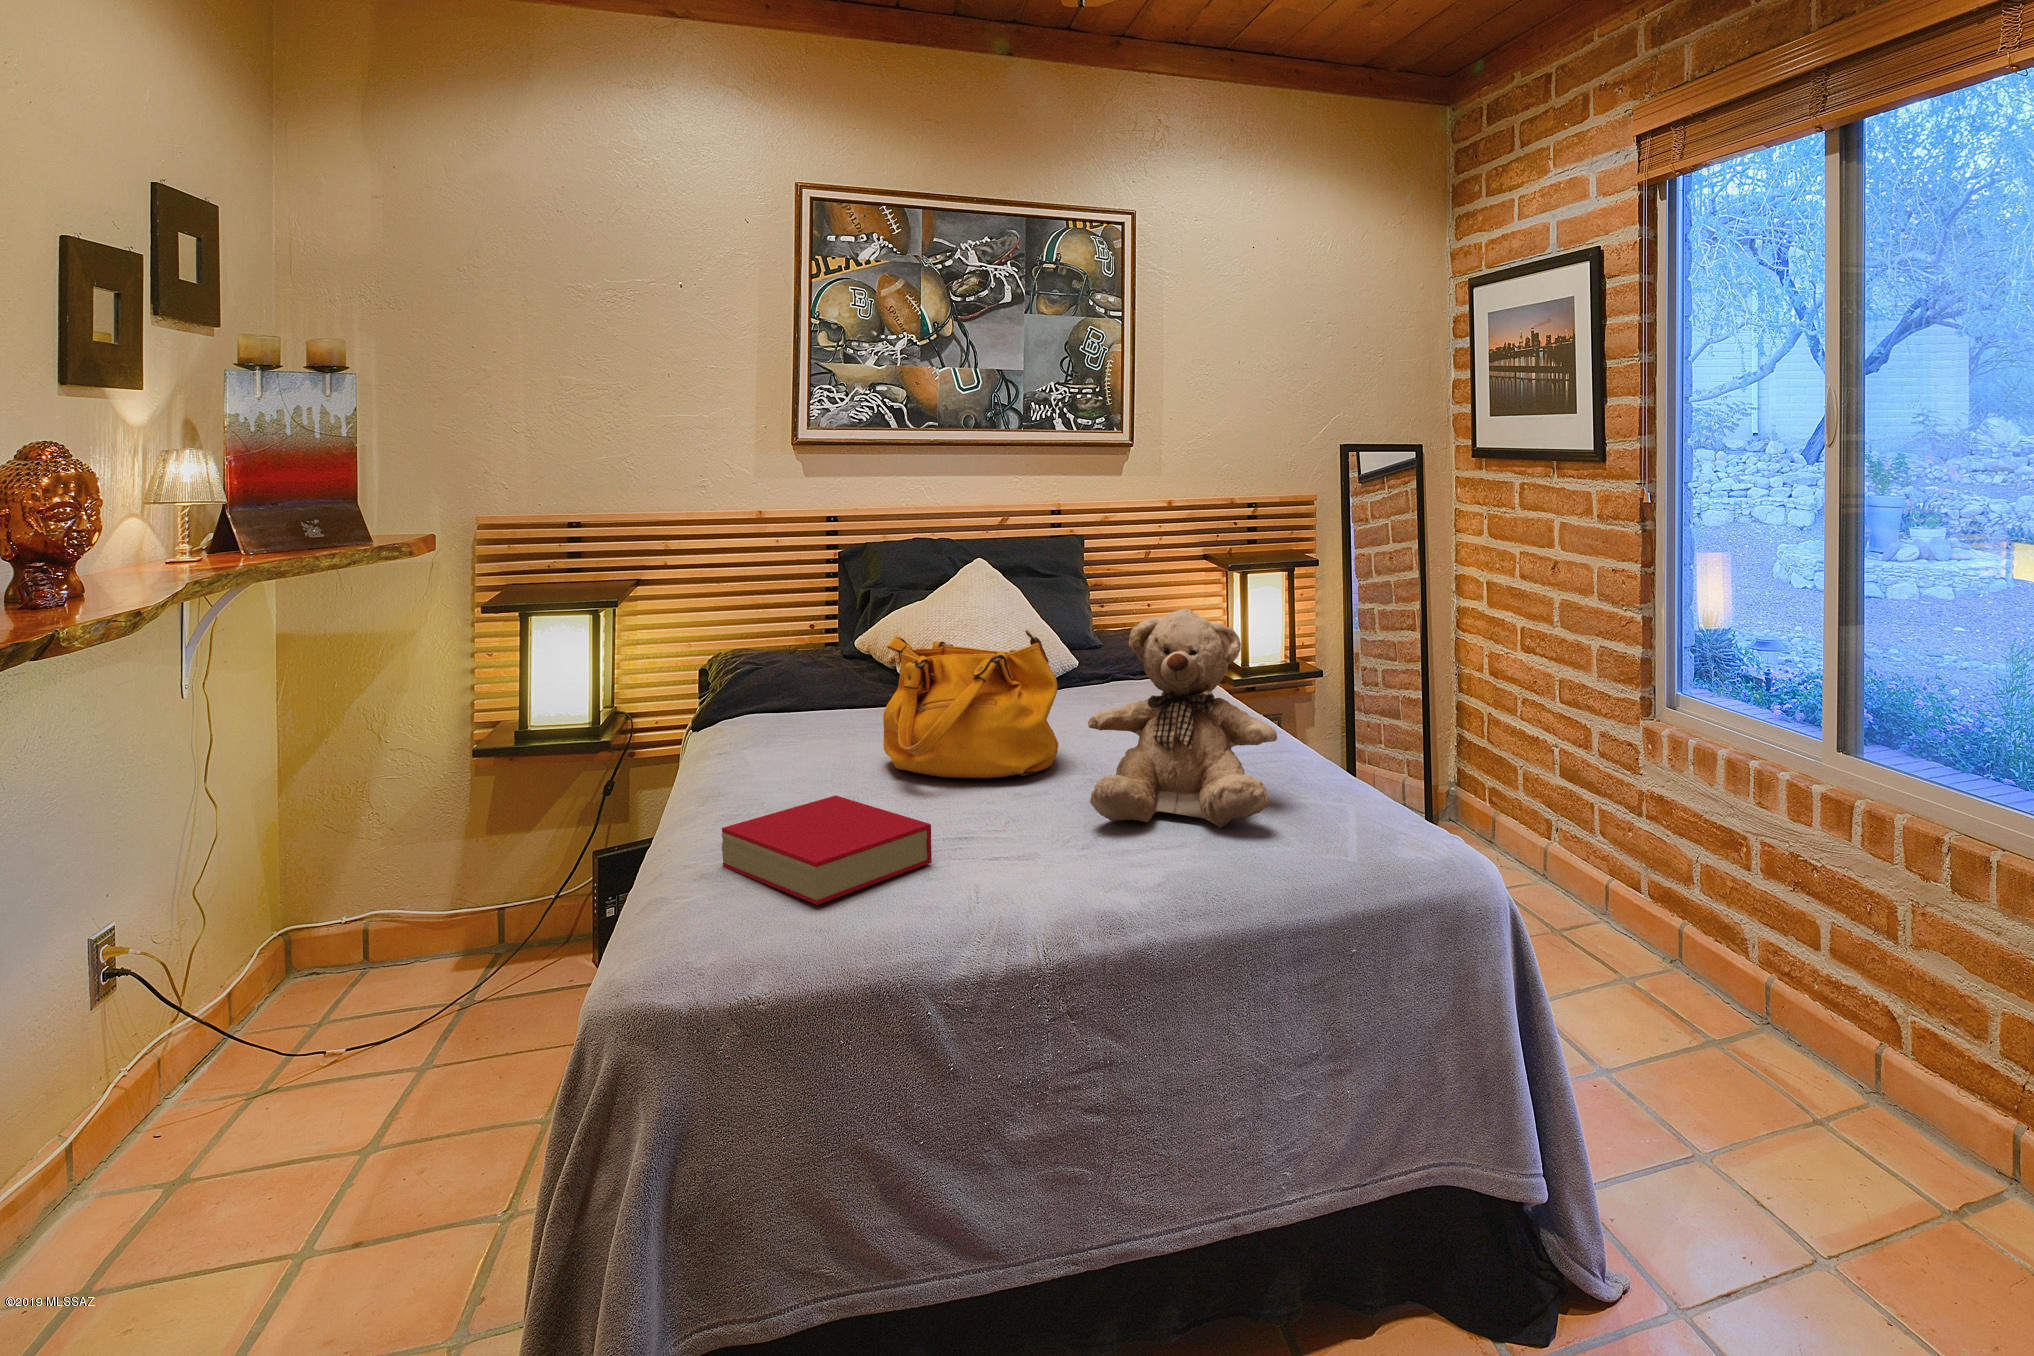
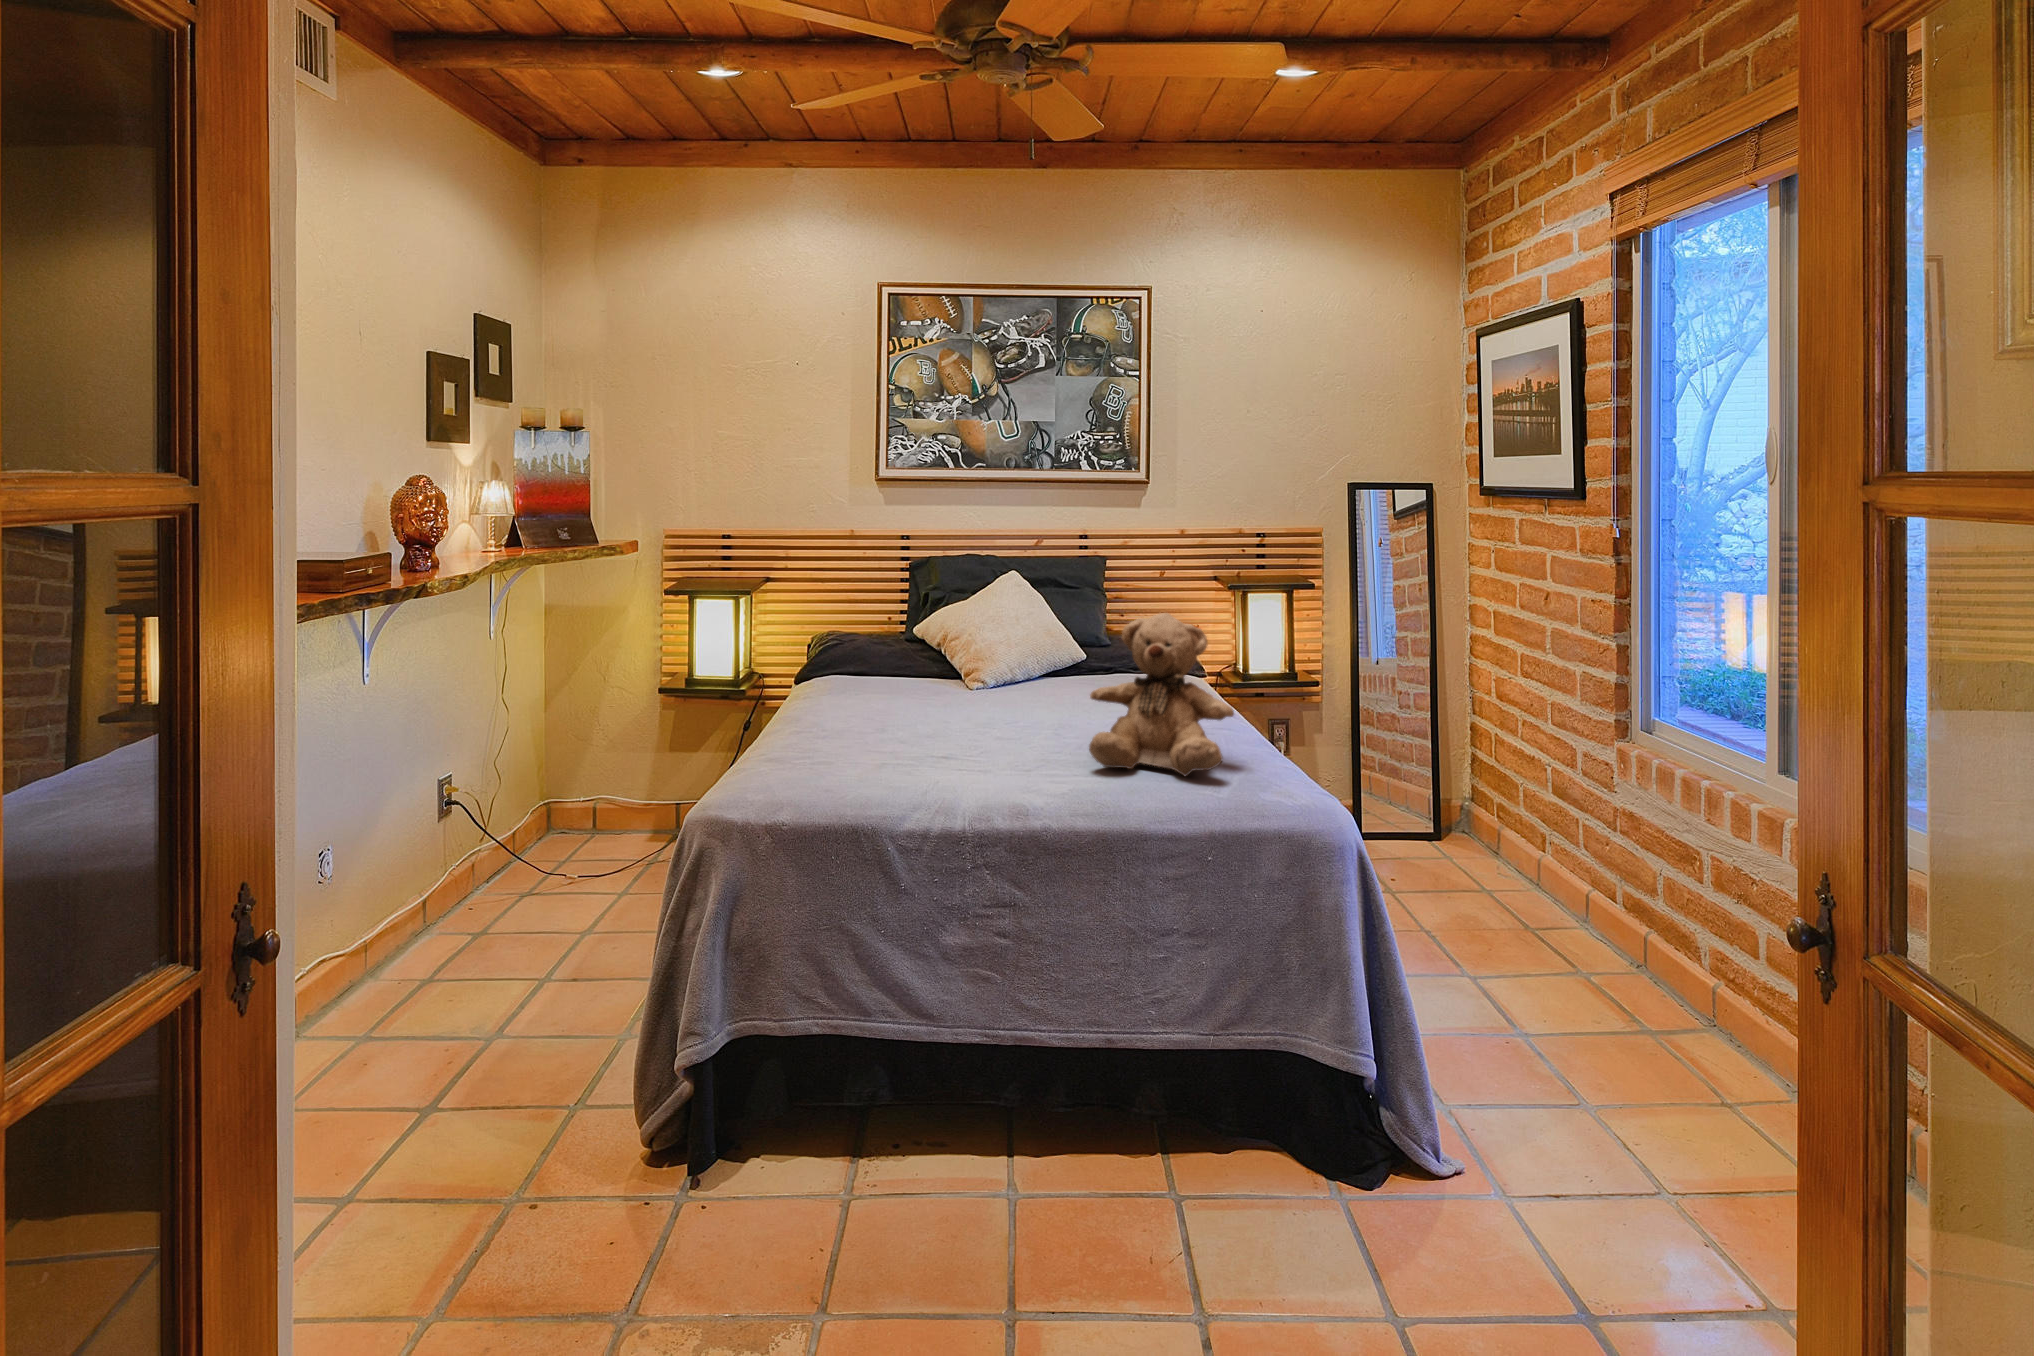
handbag: present [883,630,1059,778] -> none [944,628,1071,736]
book: present [722,795,932,905] -> none [843,734,977,793]

